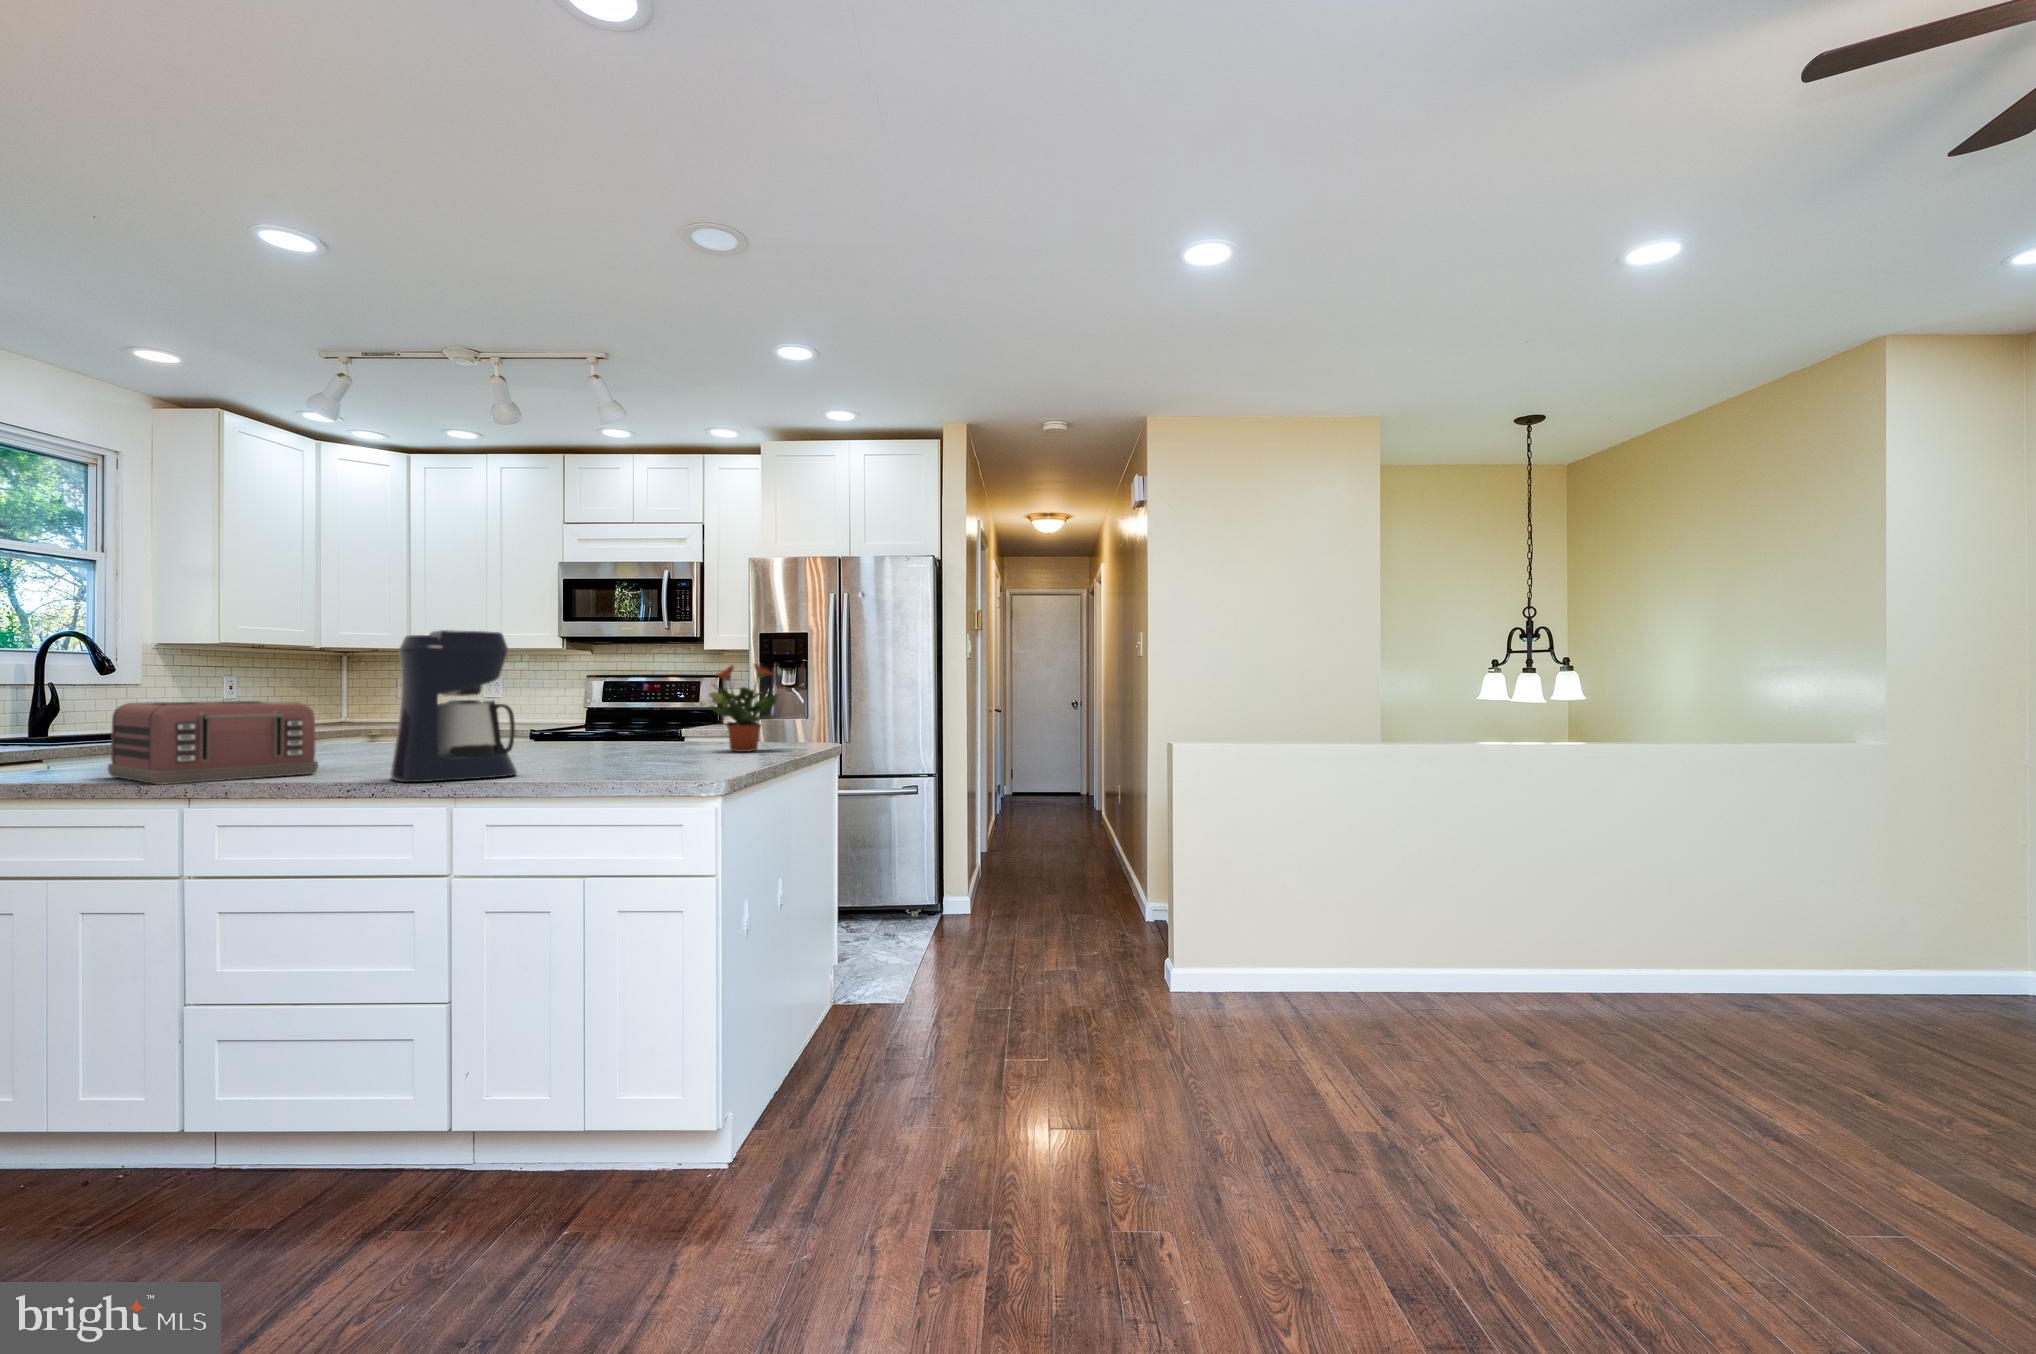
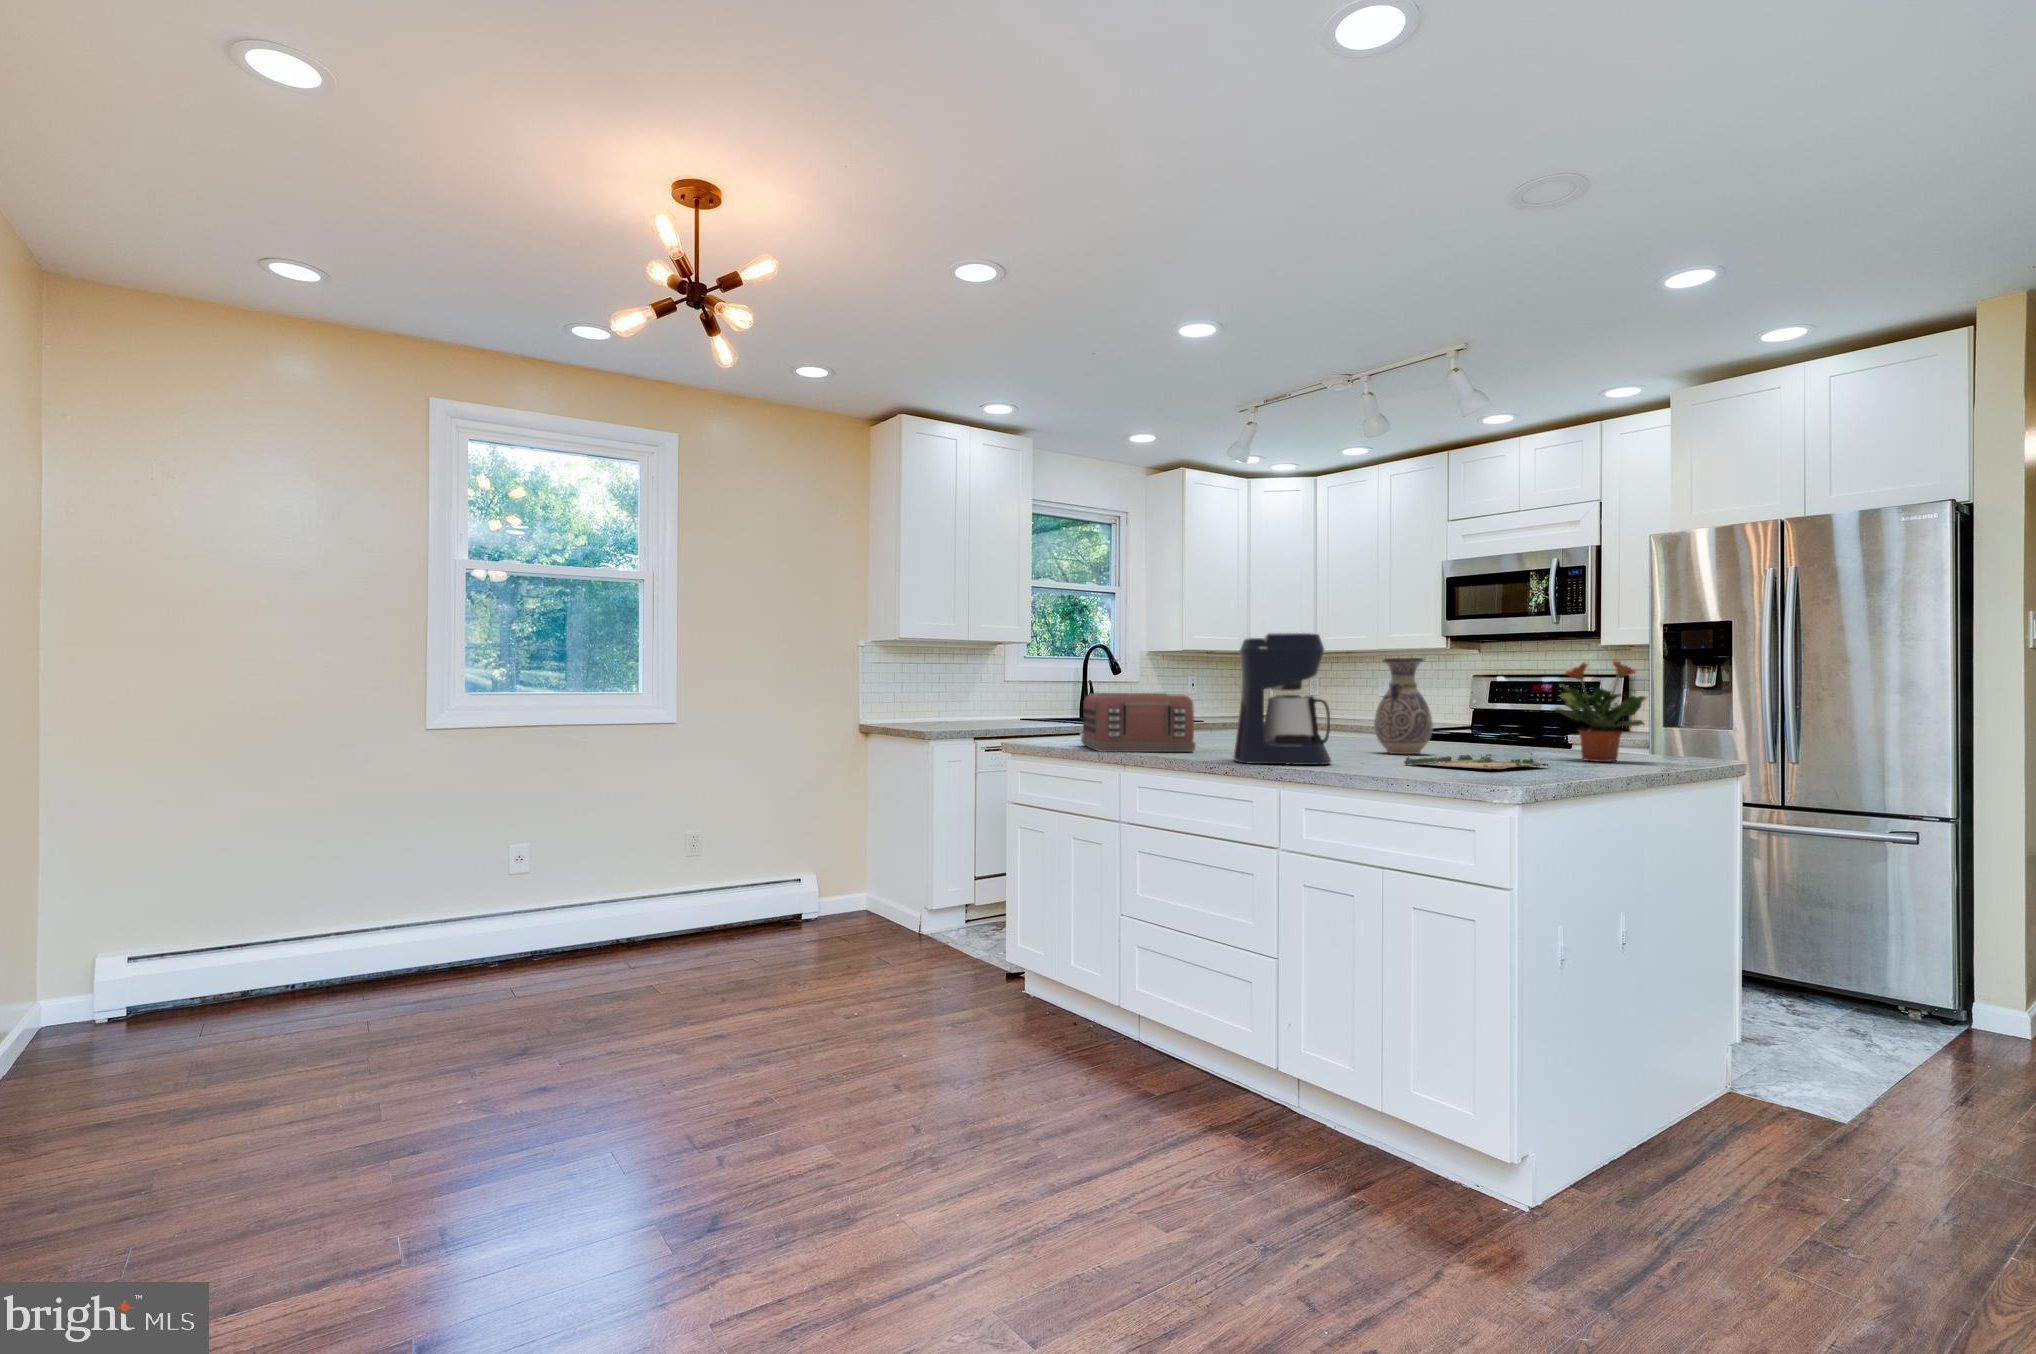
vase: none [536,659,598,758] -> present [1374,658,1433,754]
tray: none [591,746,721,769] -> present [1404,753,1549,769]

